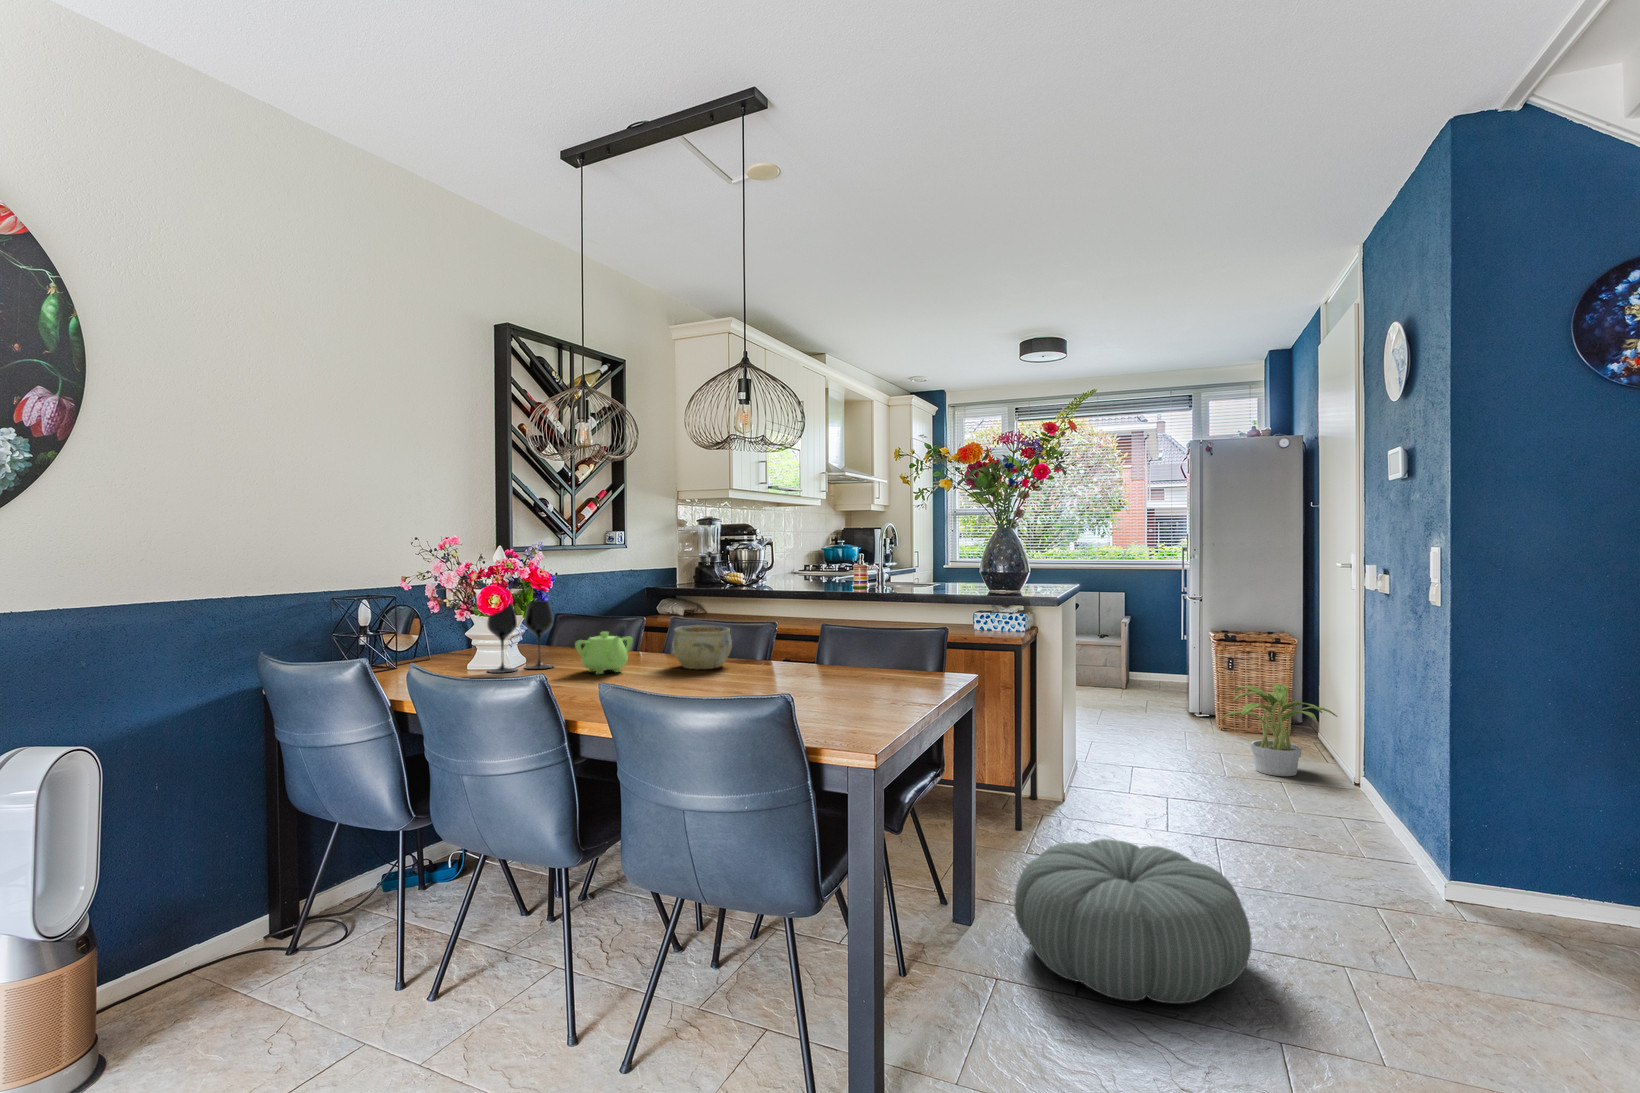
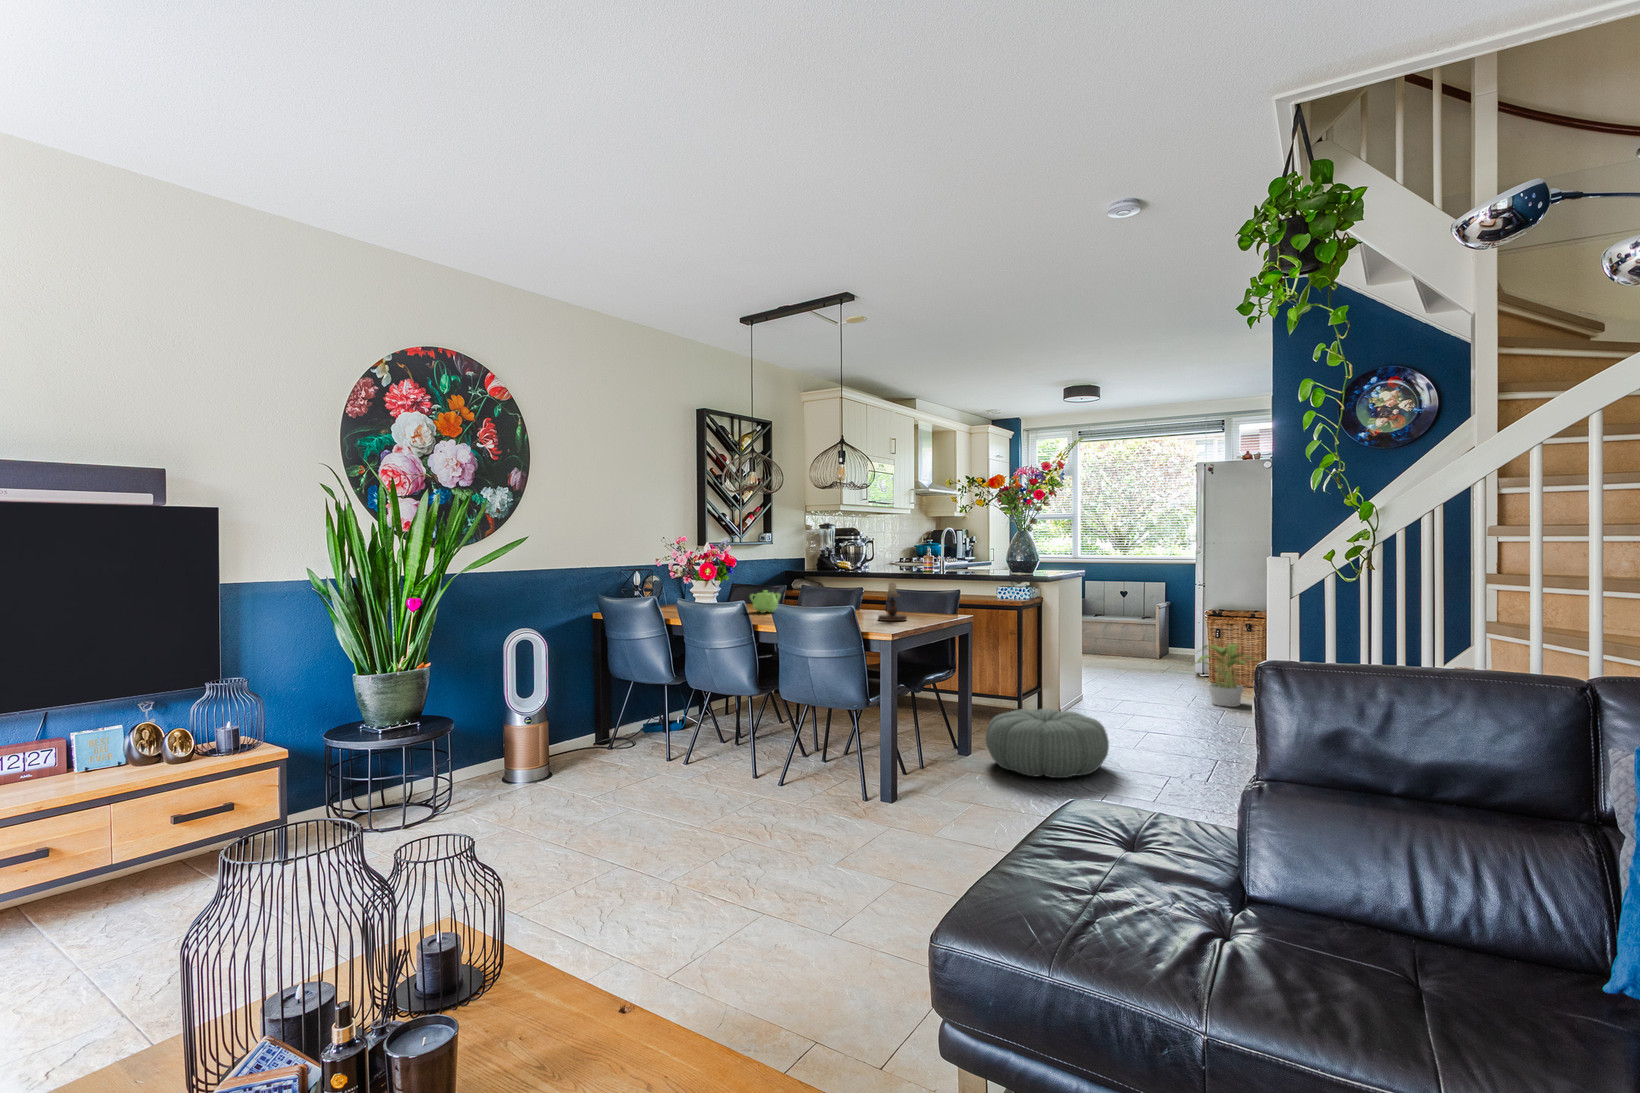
wine glass: present [487,601,553,673] -> none [702,573,737,612]
candlestick: none [815,620,868,696] -> present [878,582,907,621]
ceramic bowl: present [672,625,732,669] -> none [802,589,836,612]

